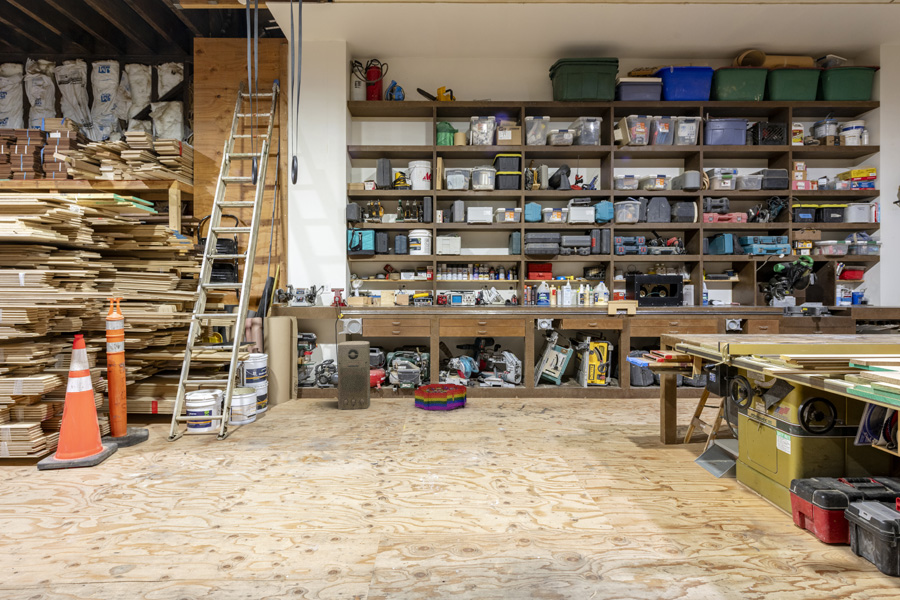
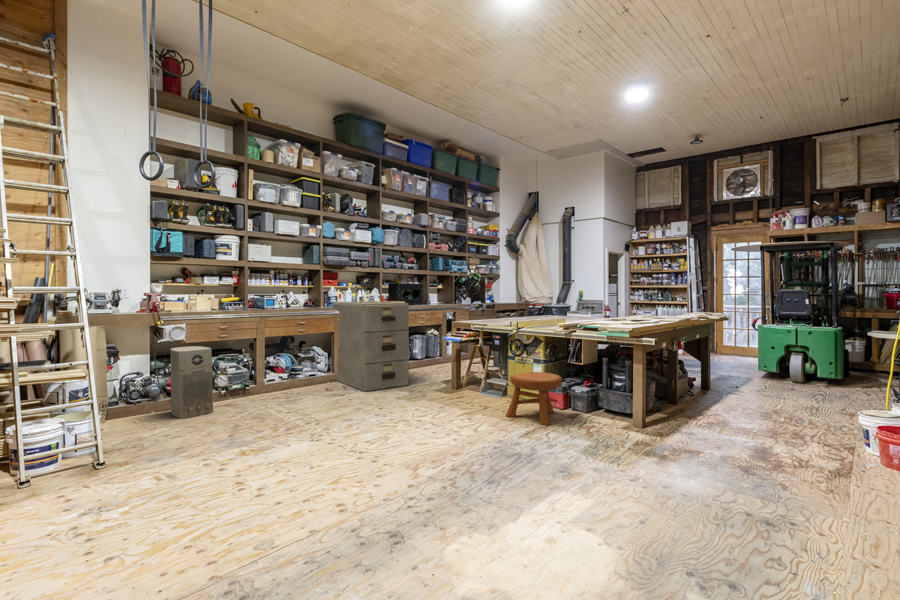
filing cabinet: none [528,299,601,417] -> present [332,301,409,392]
storage bin: present [415,384,467,410] -> none [256,377,306,403]
stool: none [649,426,763,533] -> present [506,372,562,425]

